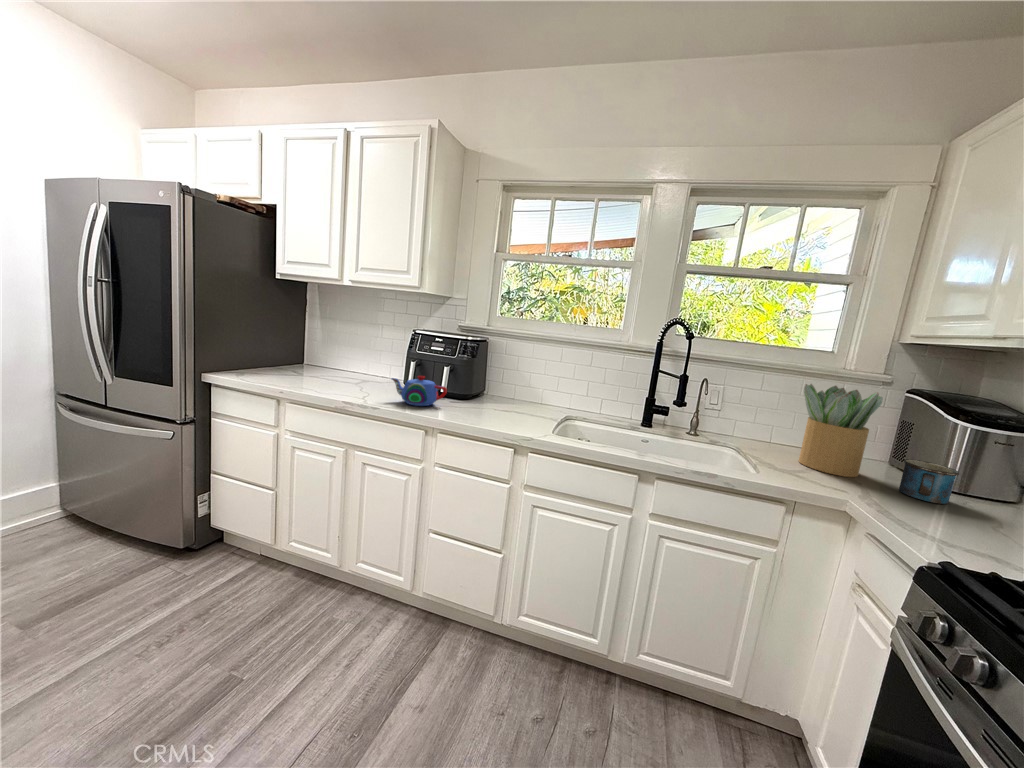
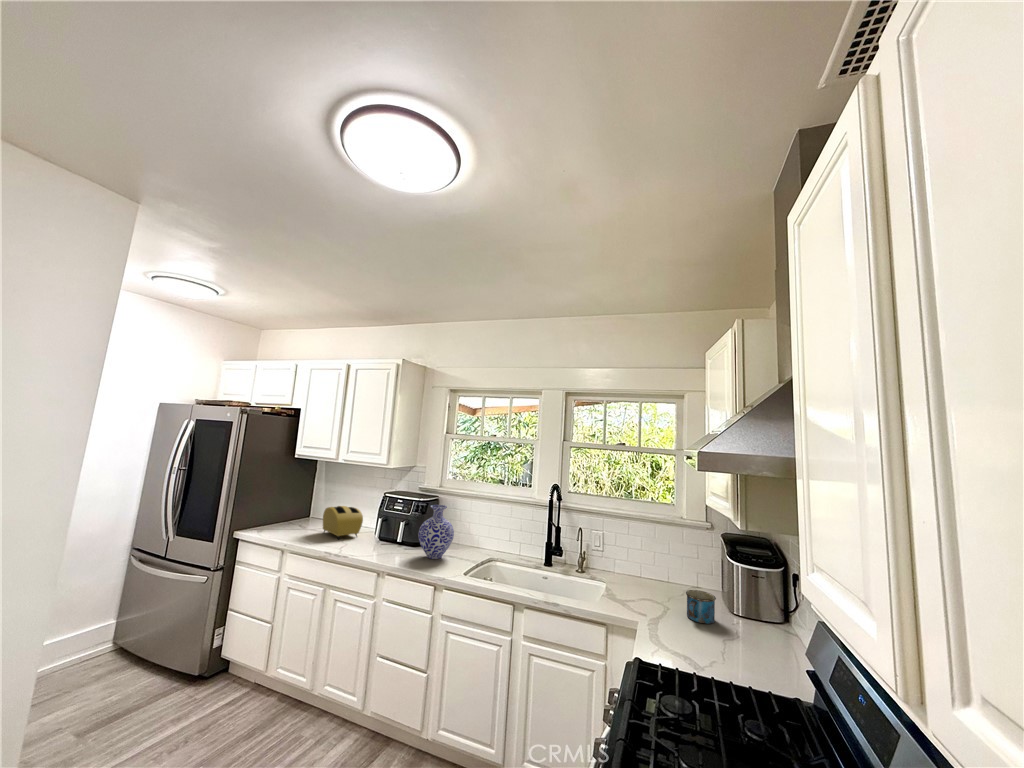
vase: none [475,343,524,414] -> present [418,505,454,559]
toaster: none [327,345,385,388] -> present [323,506,363,539]
teapot: present [392,376,447,406] -> none [361,531,400,554]
potted plant: present [799,384,883,477] -> none [635,532,681,605]

